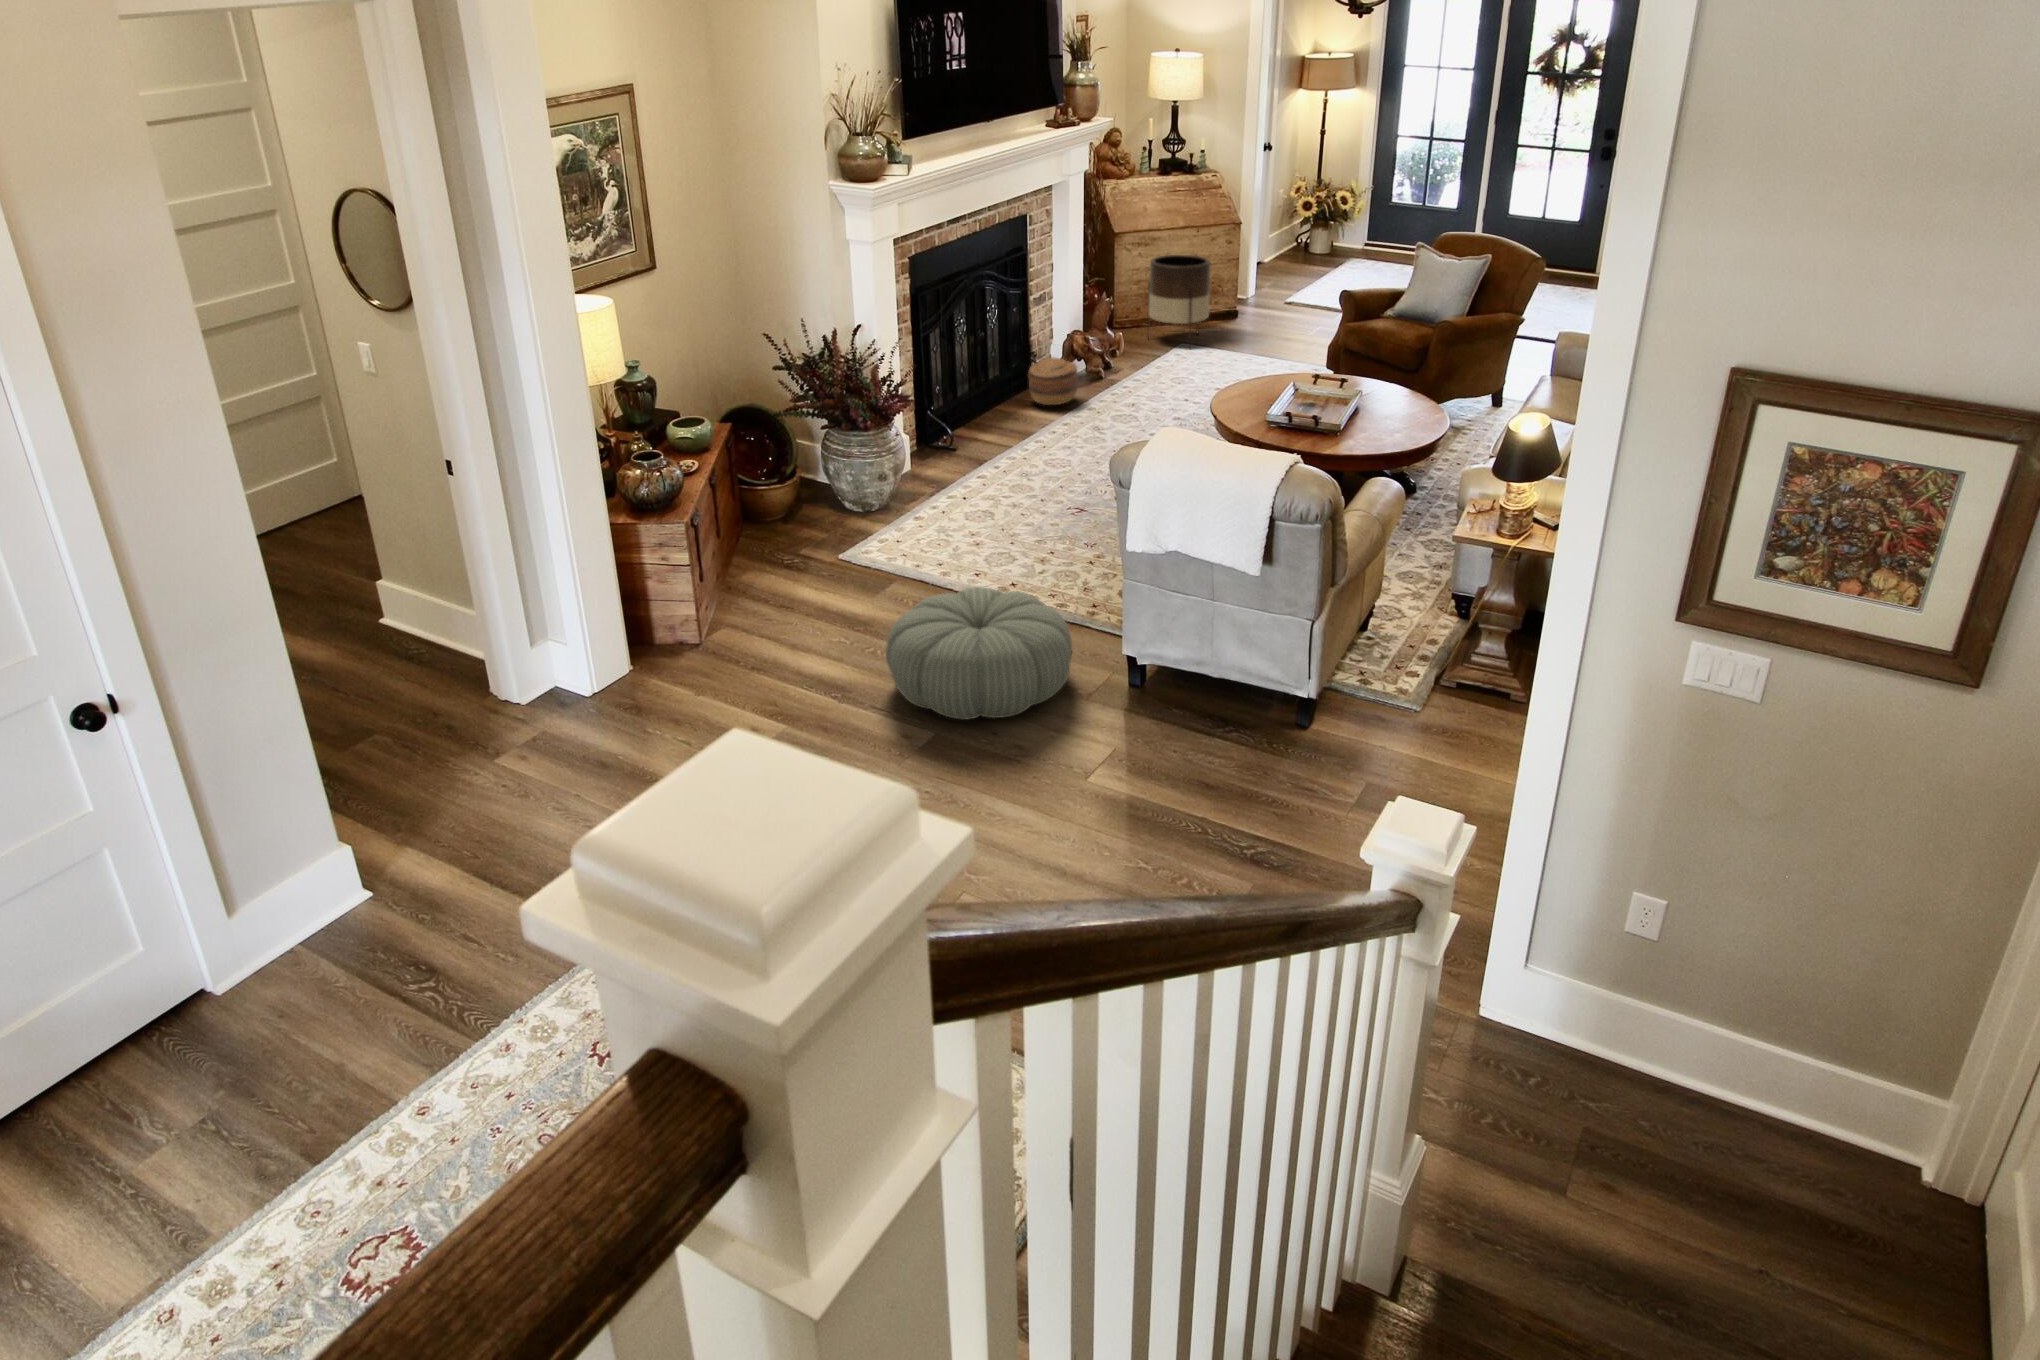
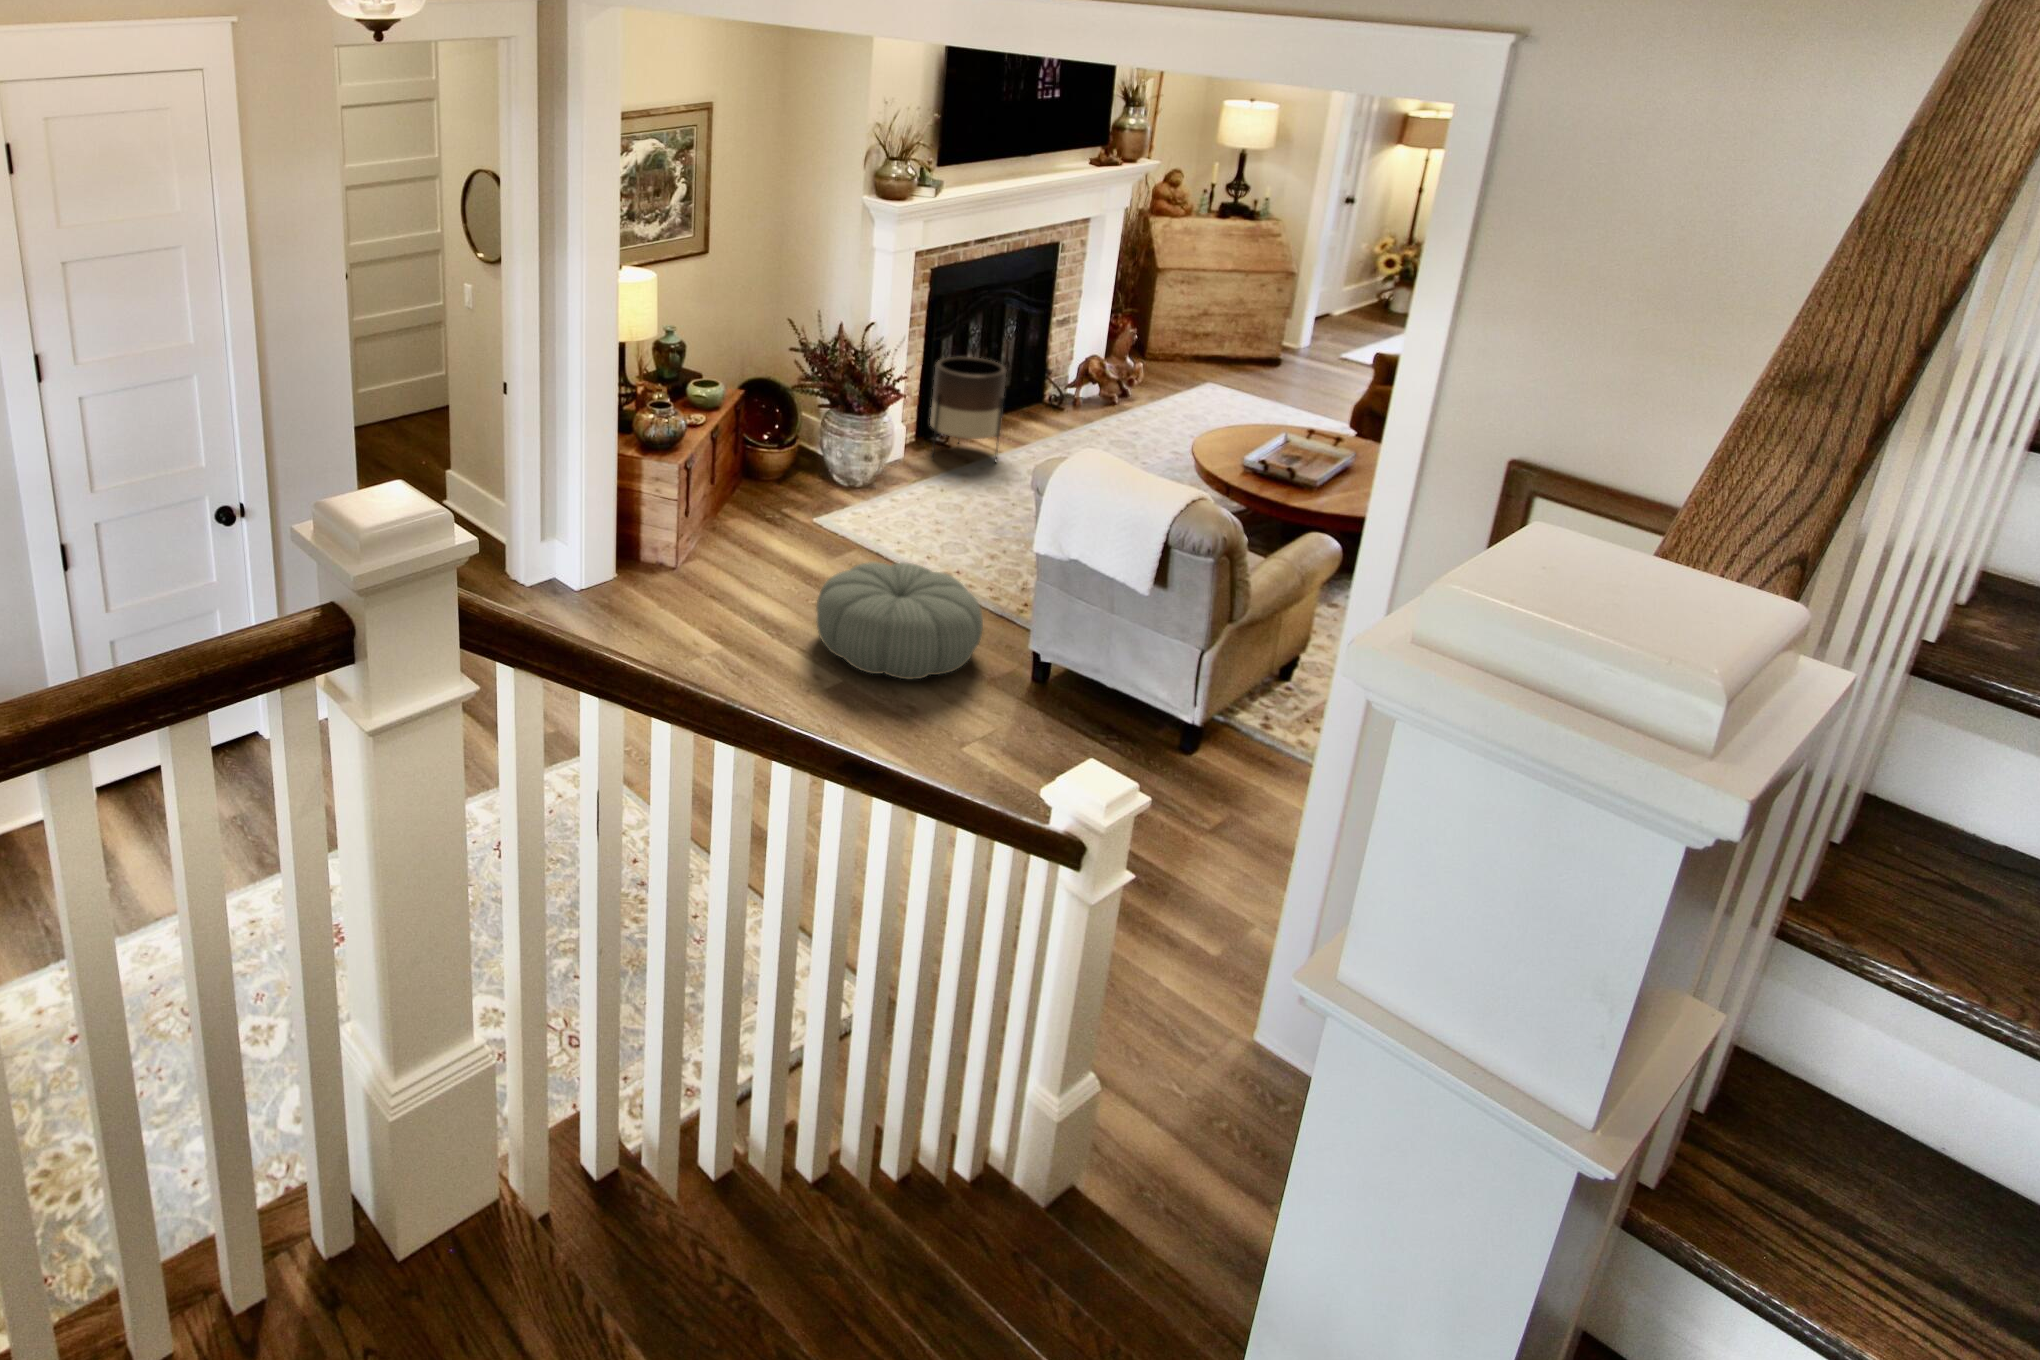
planter: present [1148,255,1211,342] -> present [930,357,1006,452]
basket: present [1028,358,1078,405] -> none [1037,376,1085,421]

